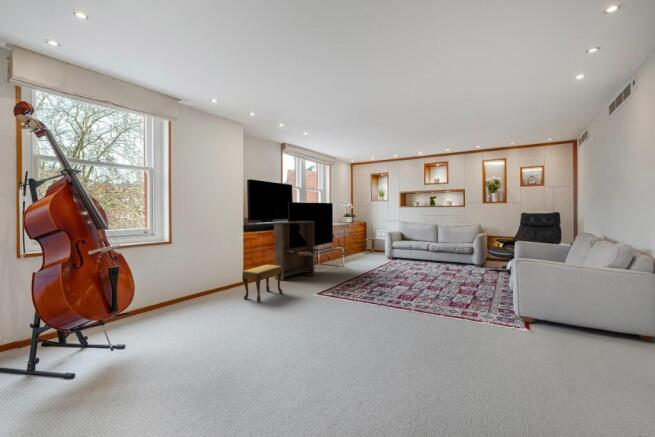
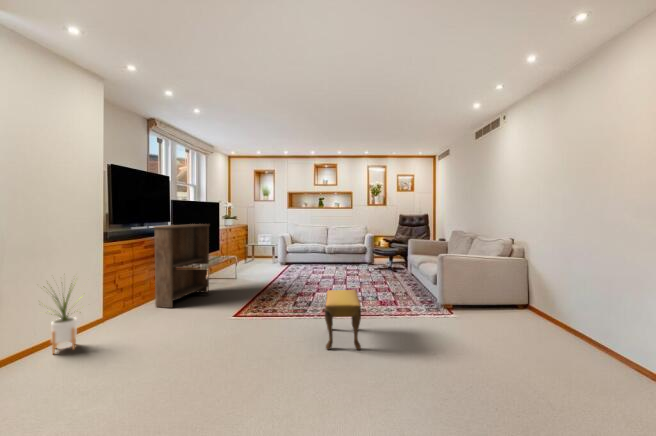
house plant: none [202,249,229,297] -> present [51,283,77,354]
footstool: present [242,265,283,302] -> present [325,290,361,350]

